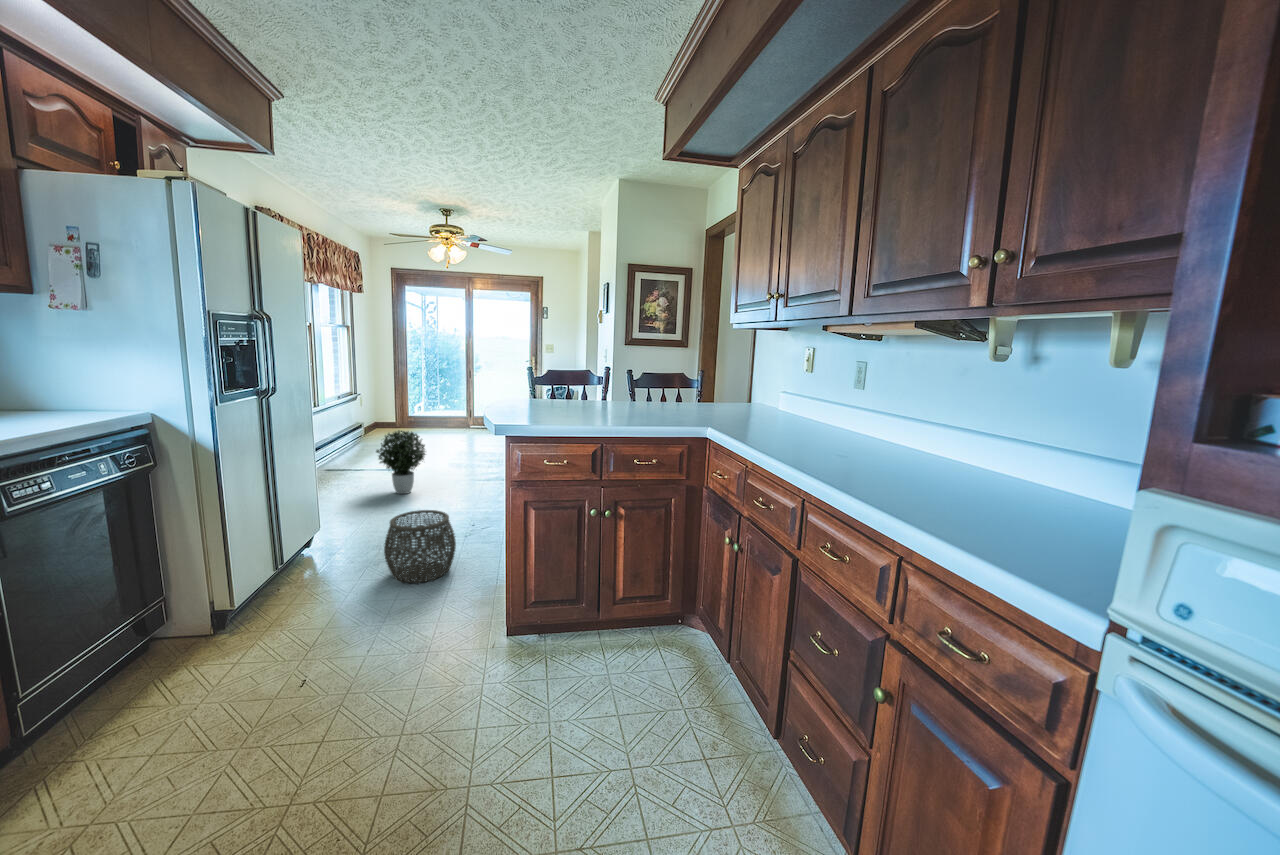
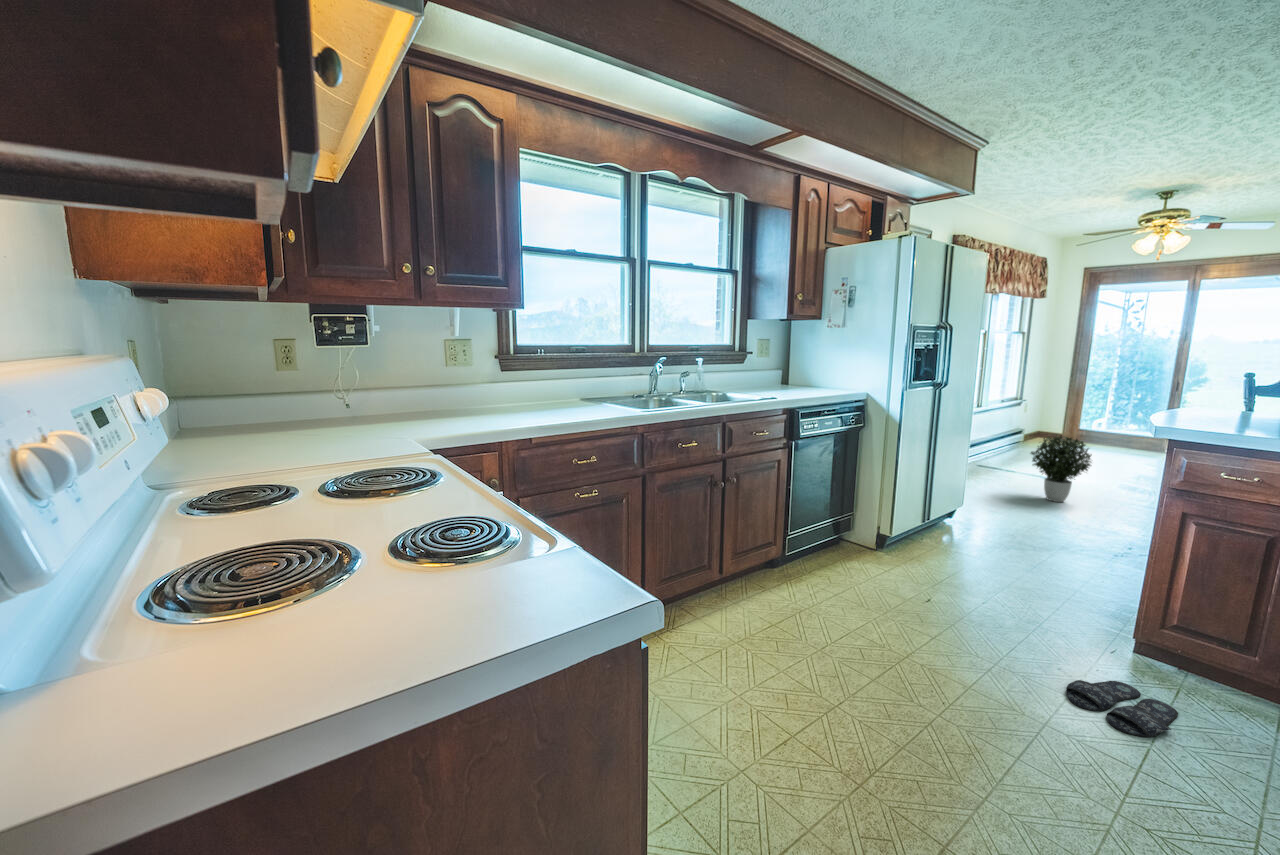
woven basket: present [384,510,456,583] -> none [1018,509,1107,584]
slippers: none [458,667,533,724] -> present [1066,680,1178,737]

